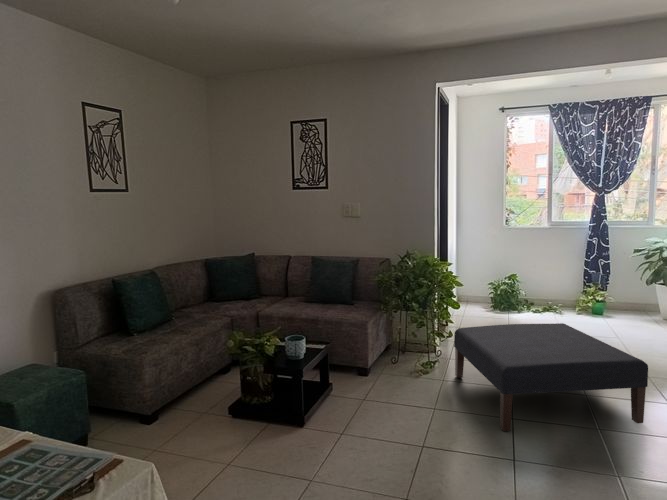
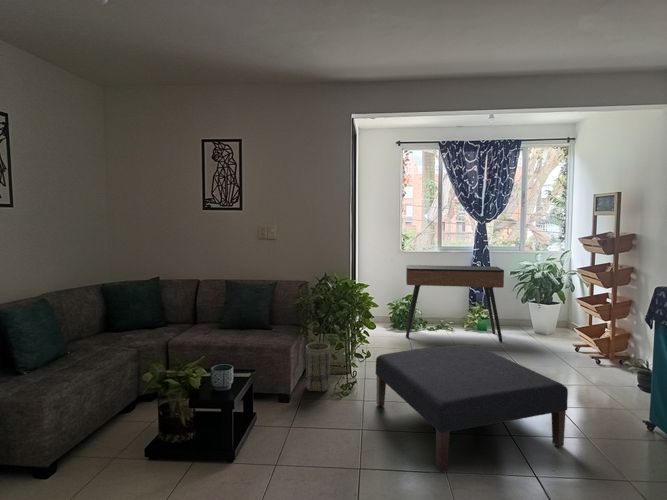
console table: none [503,243,620,329] -> present [406,265,504,342]
basket: none [389,317,412,363] -> present [306,343,330,391]

